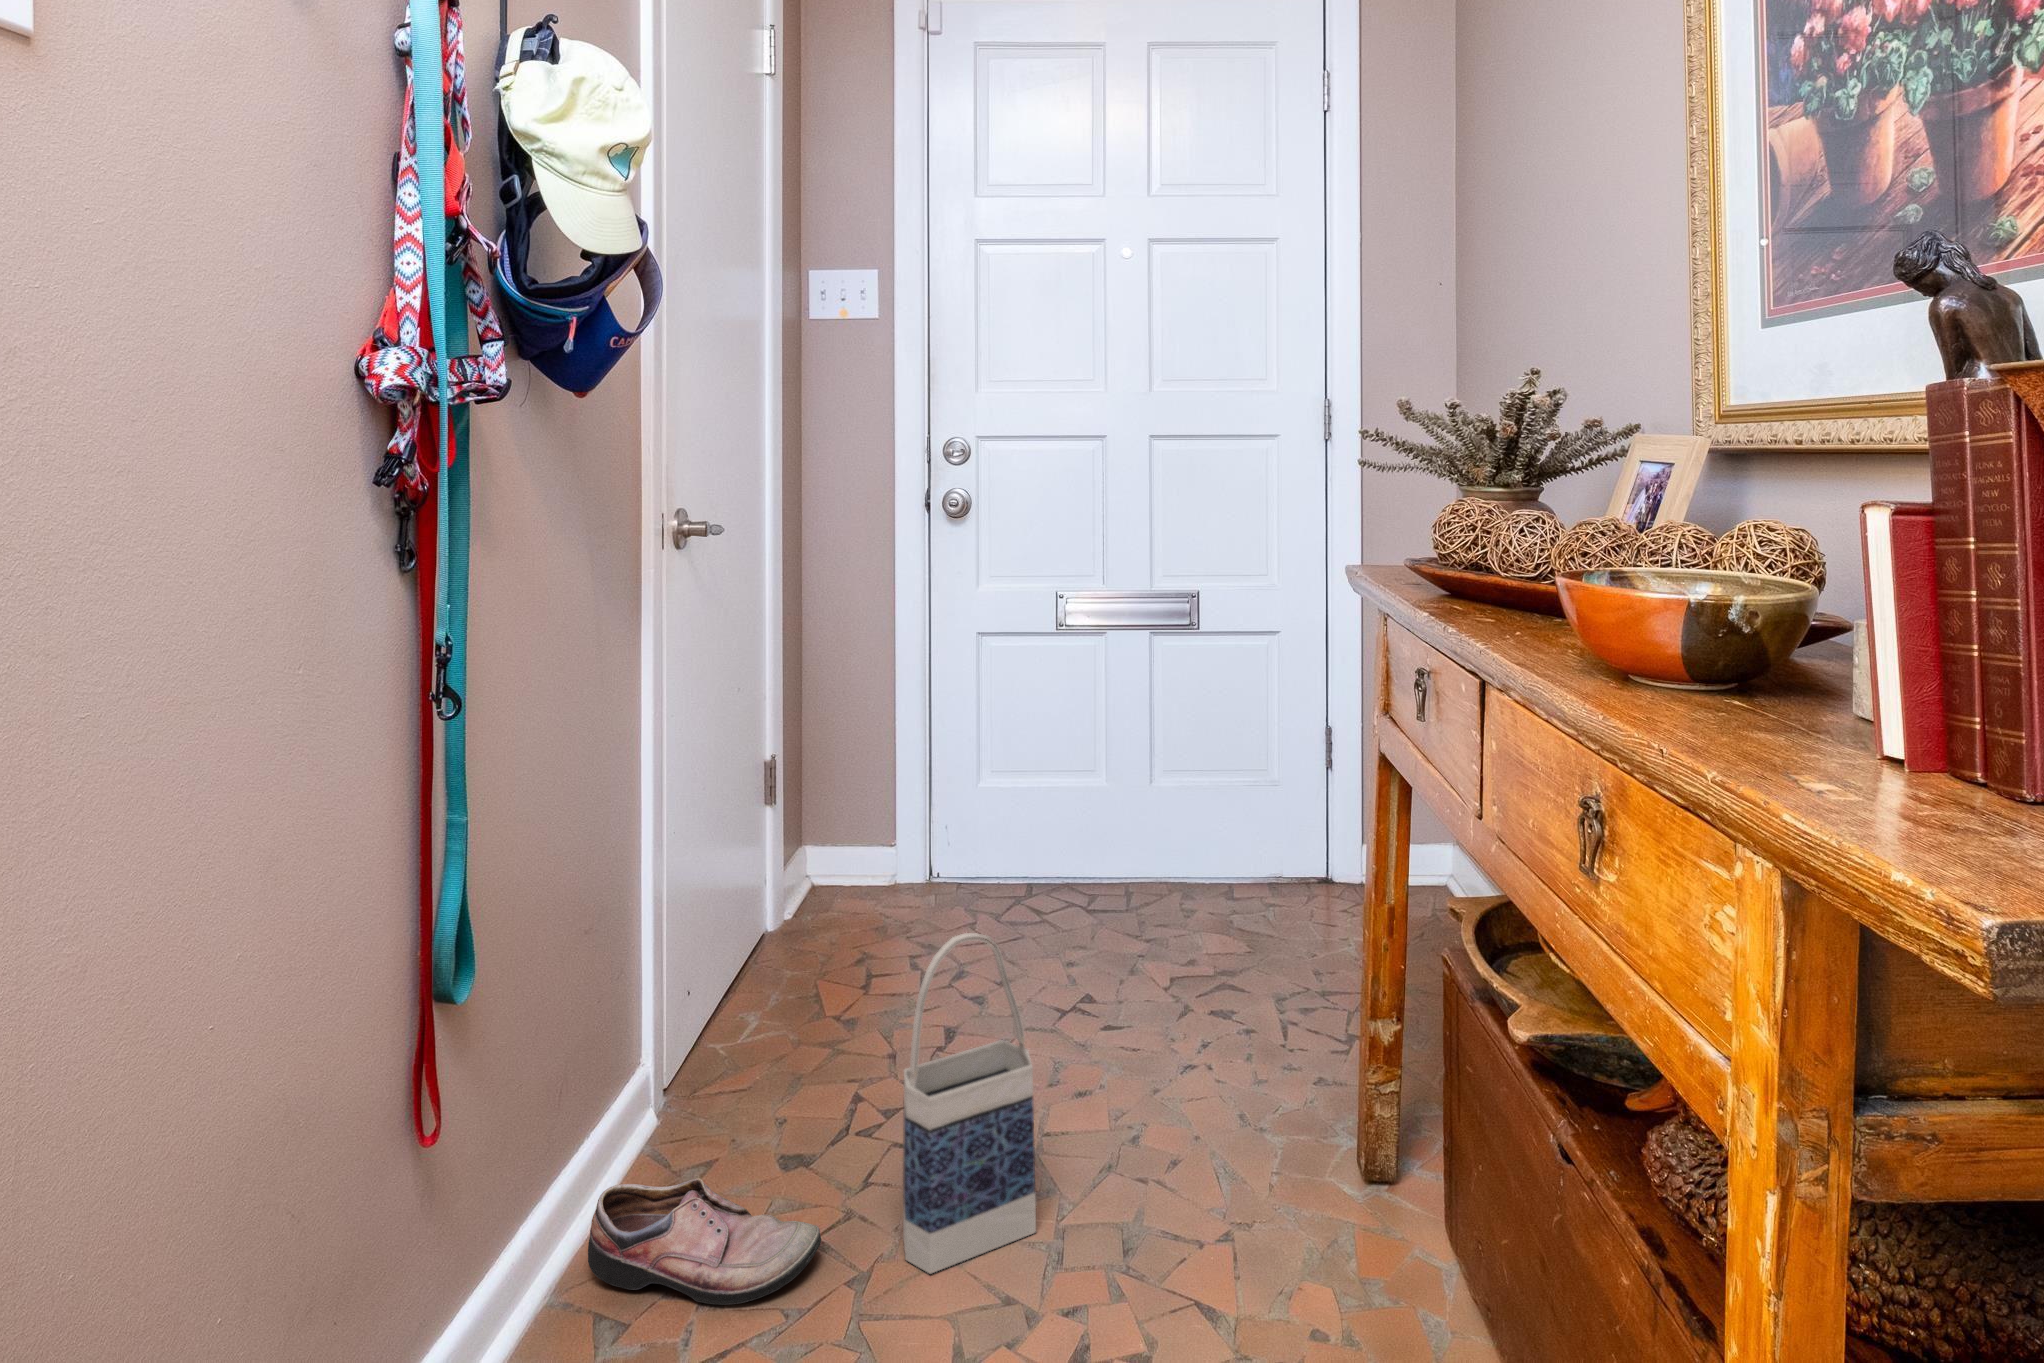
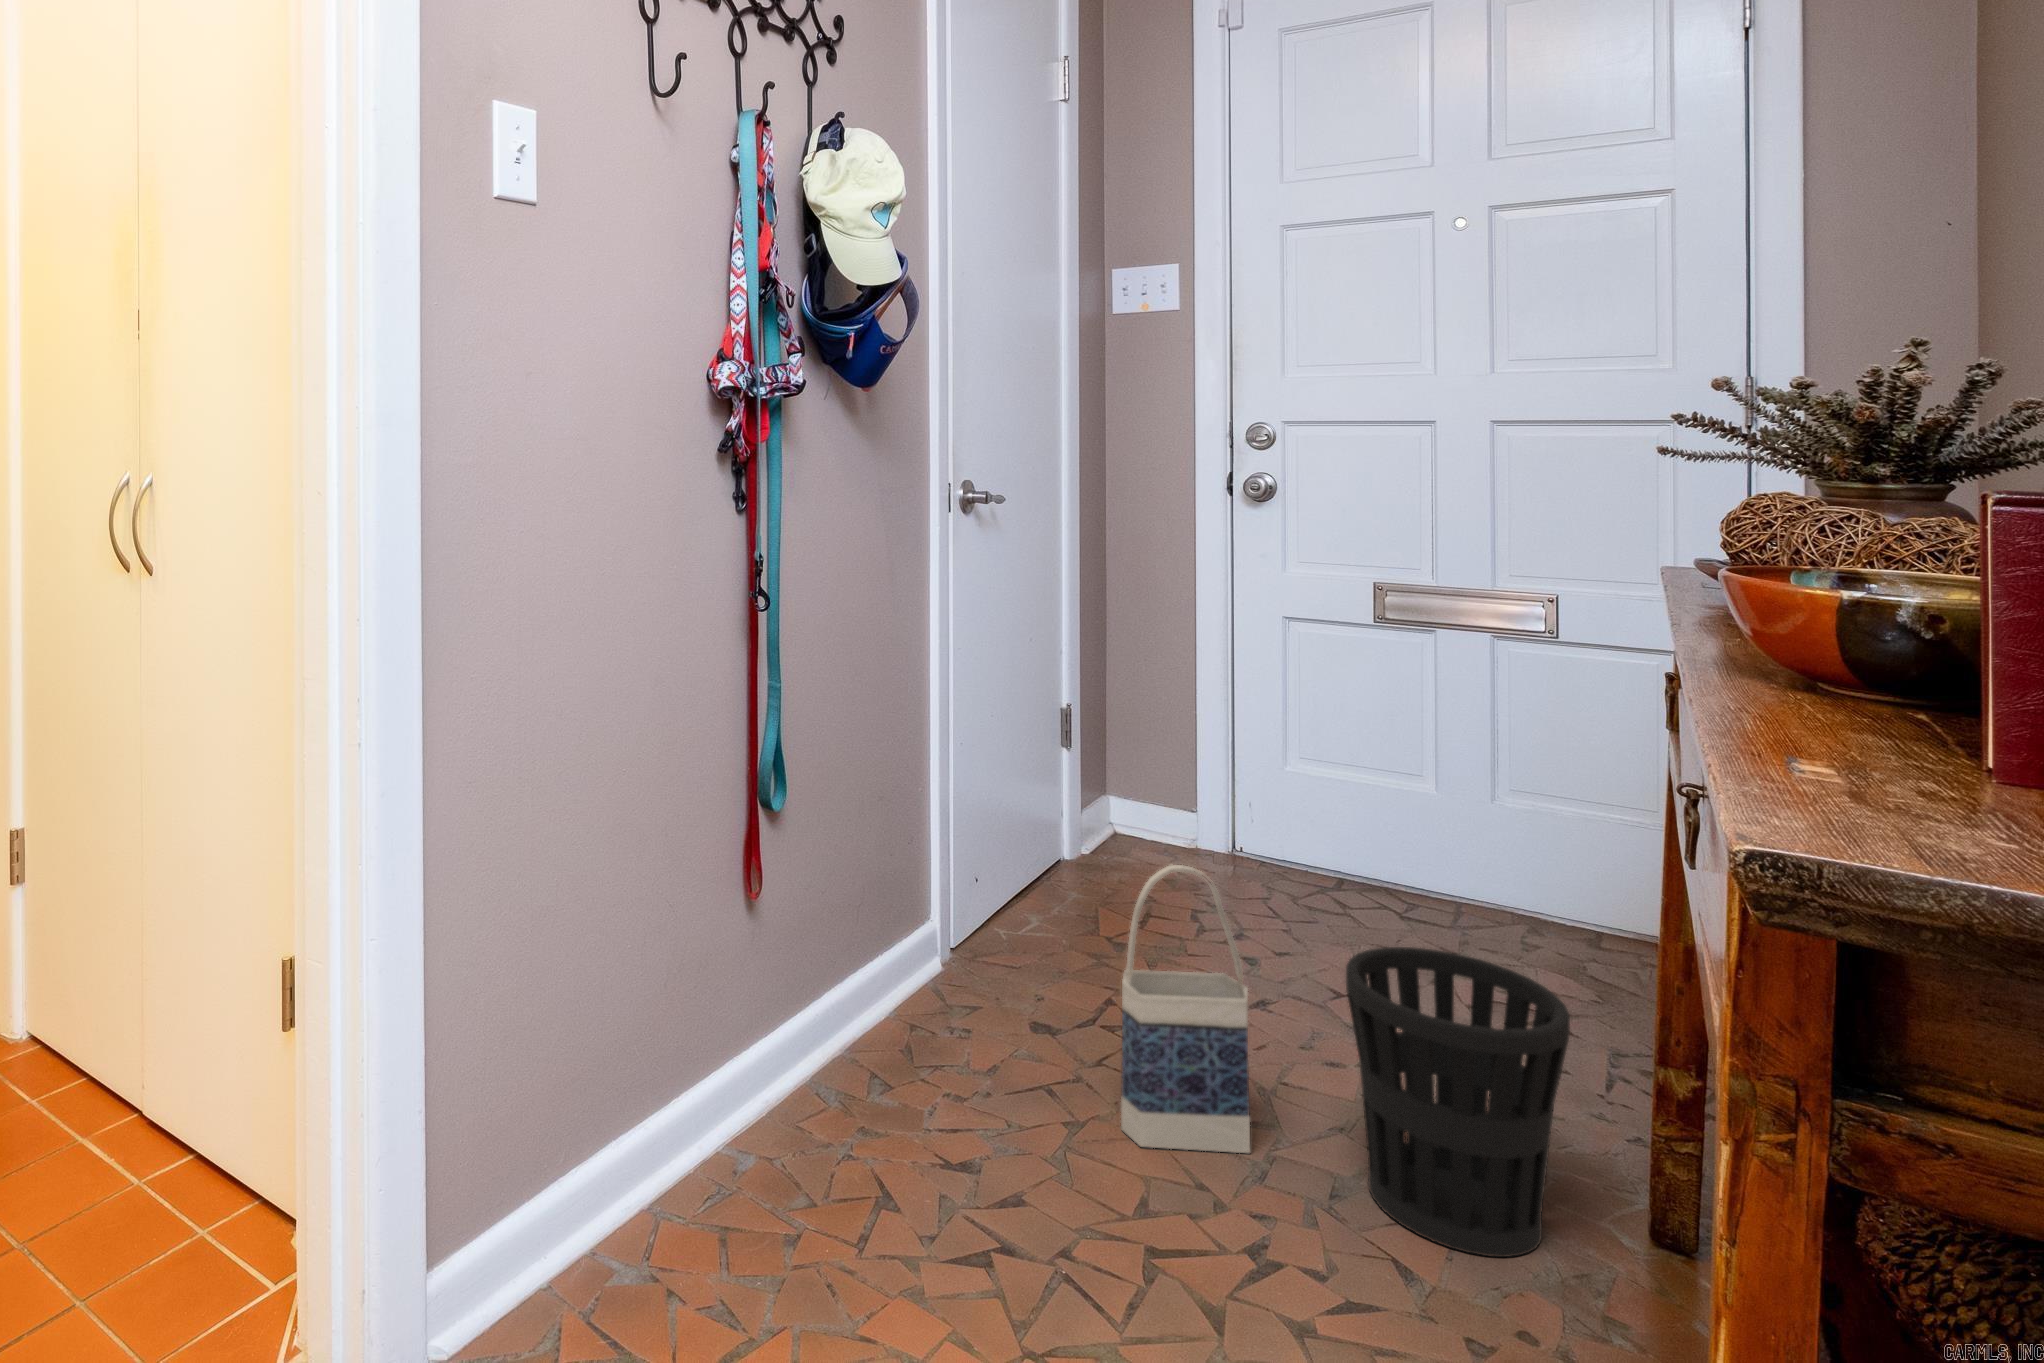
wastebasket: none [1123,957,1308,1263] -> present [1346,947,1570,1257]
shoe: present [588,1178,821,1305] -> none [873,994,1050,1110]

